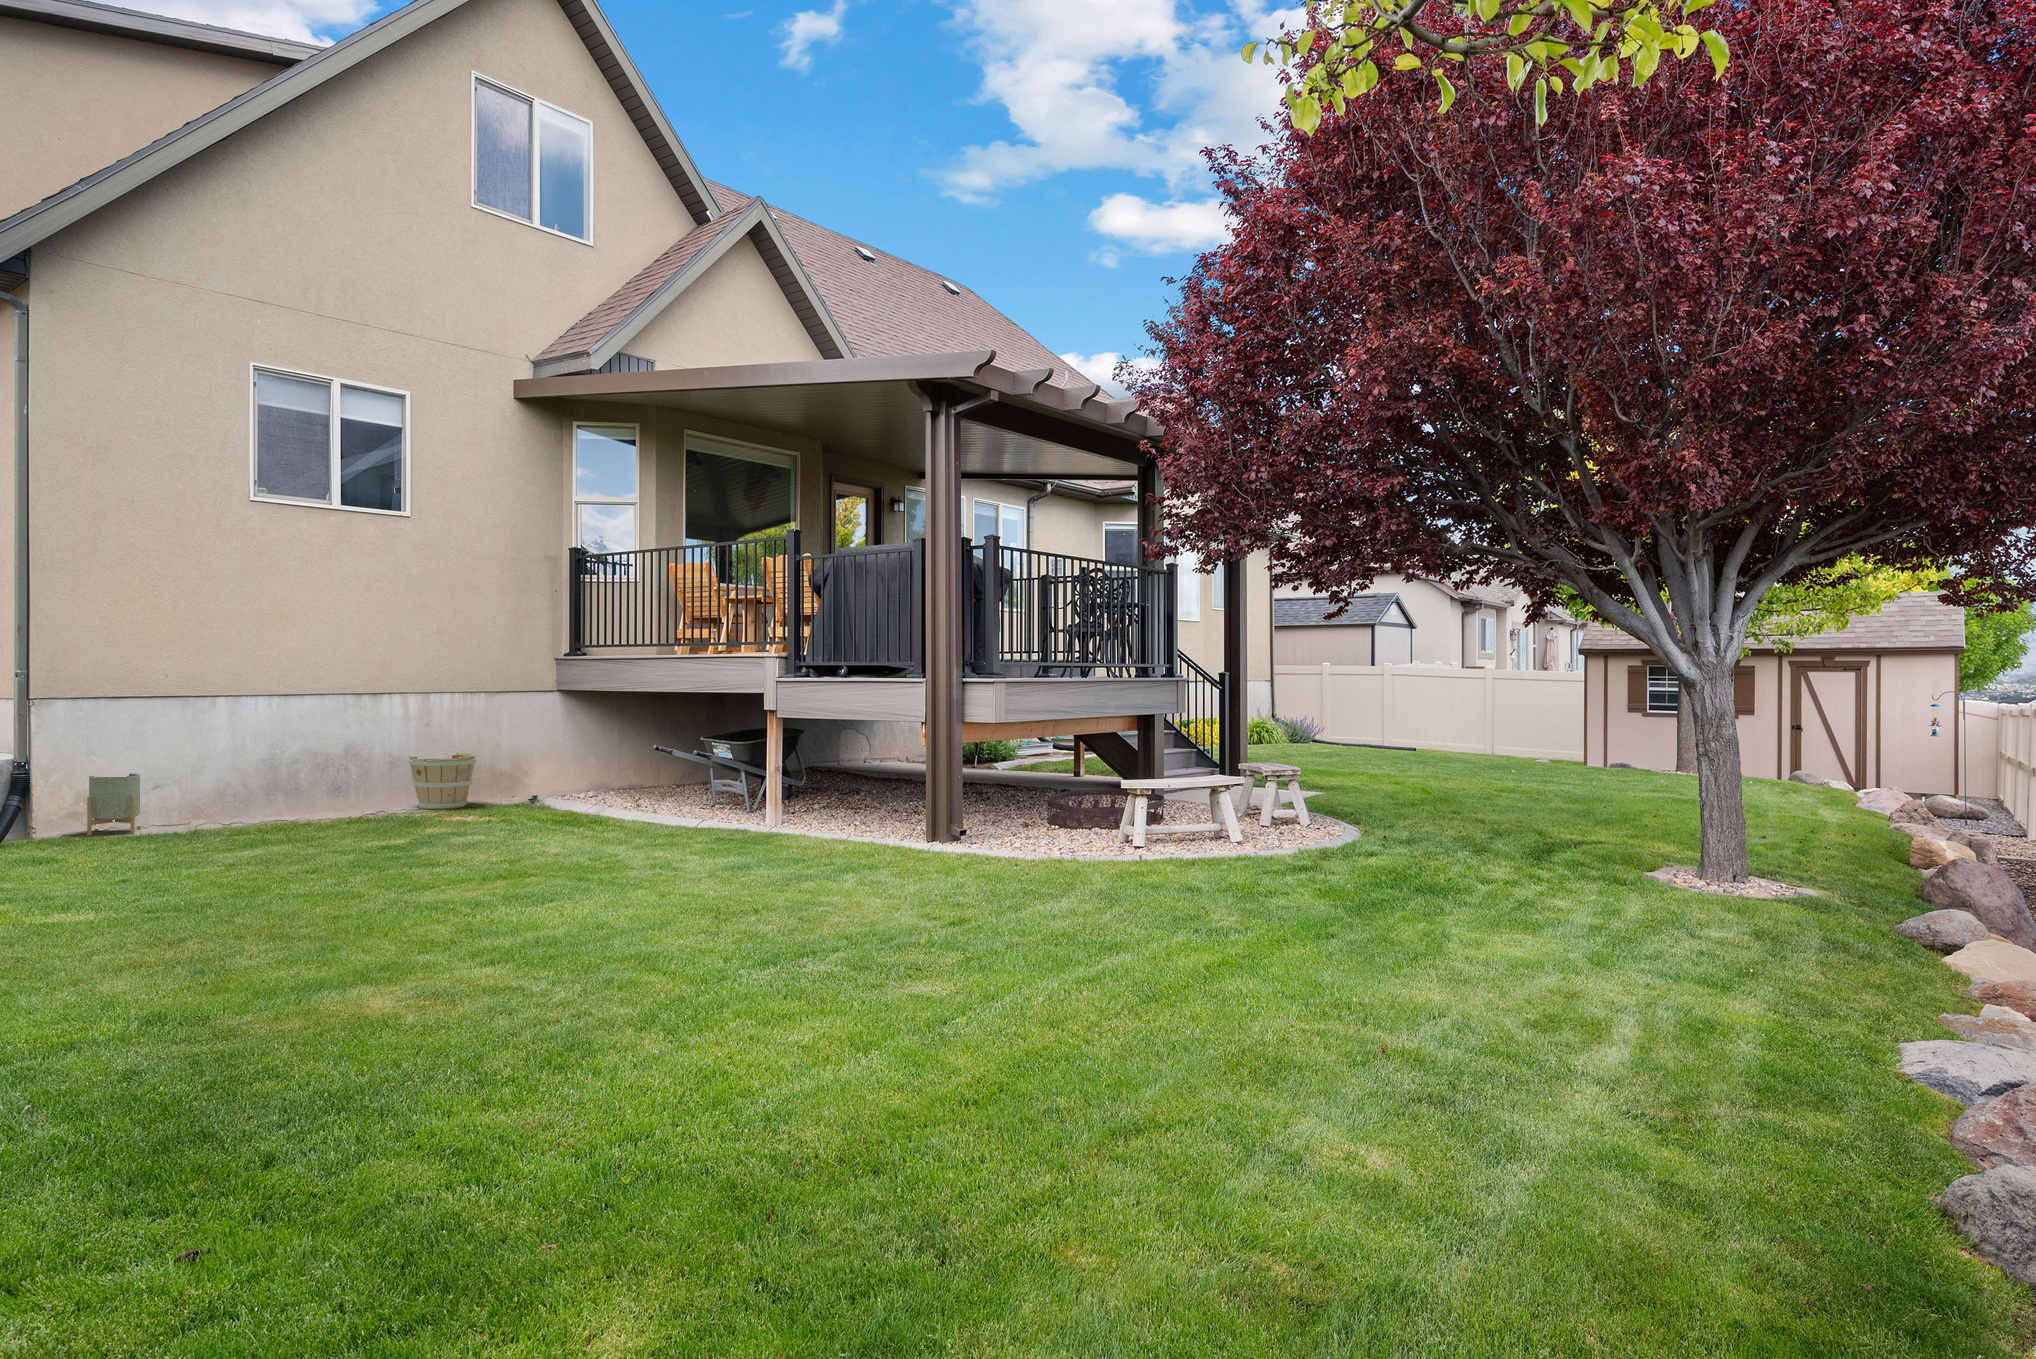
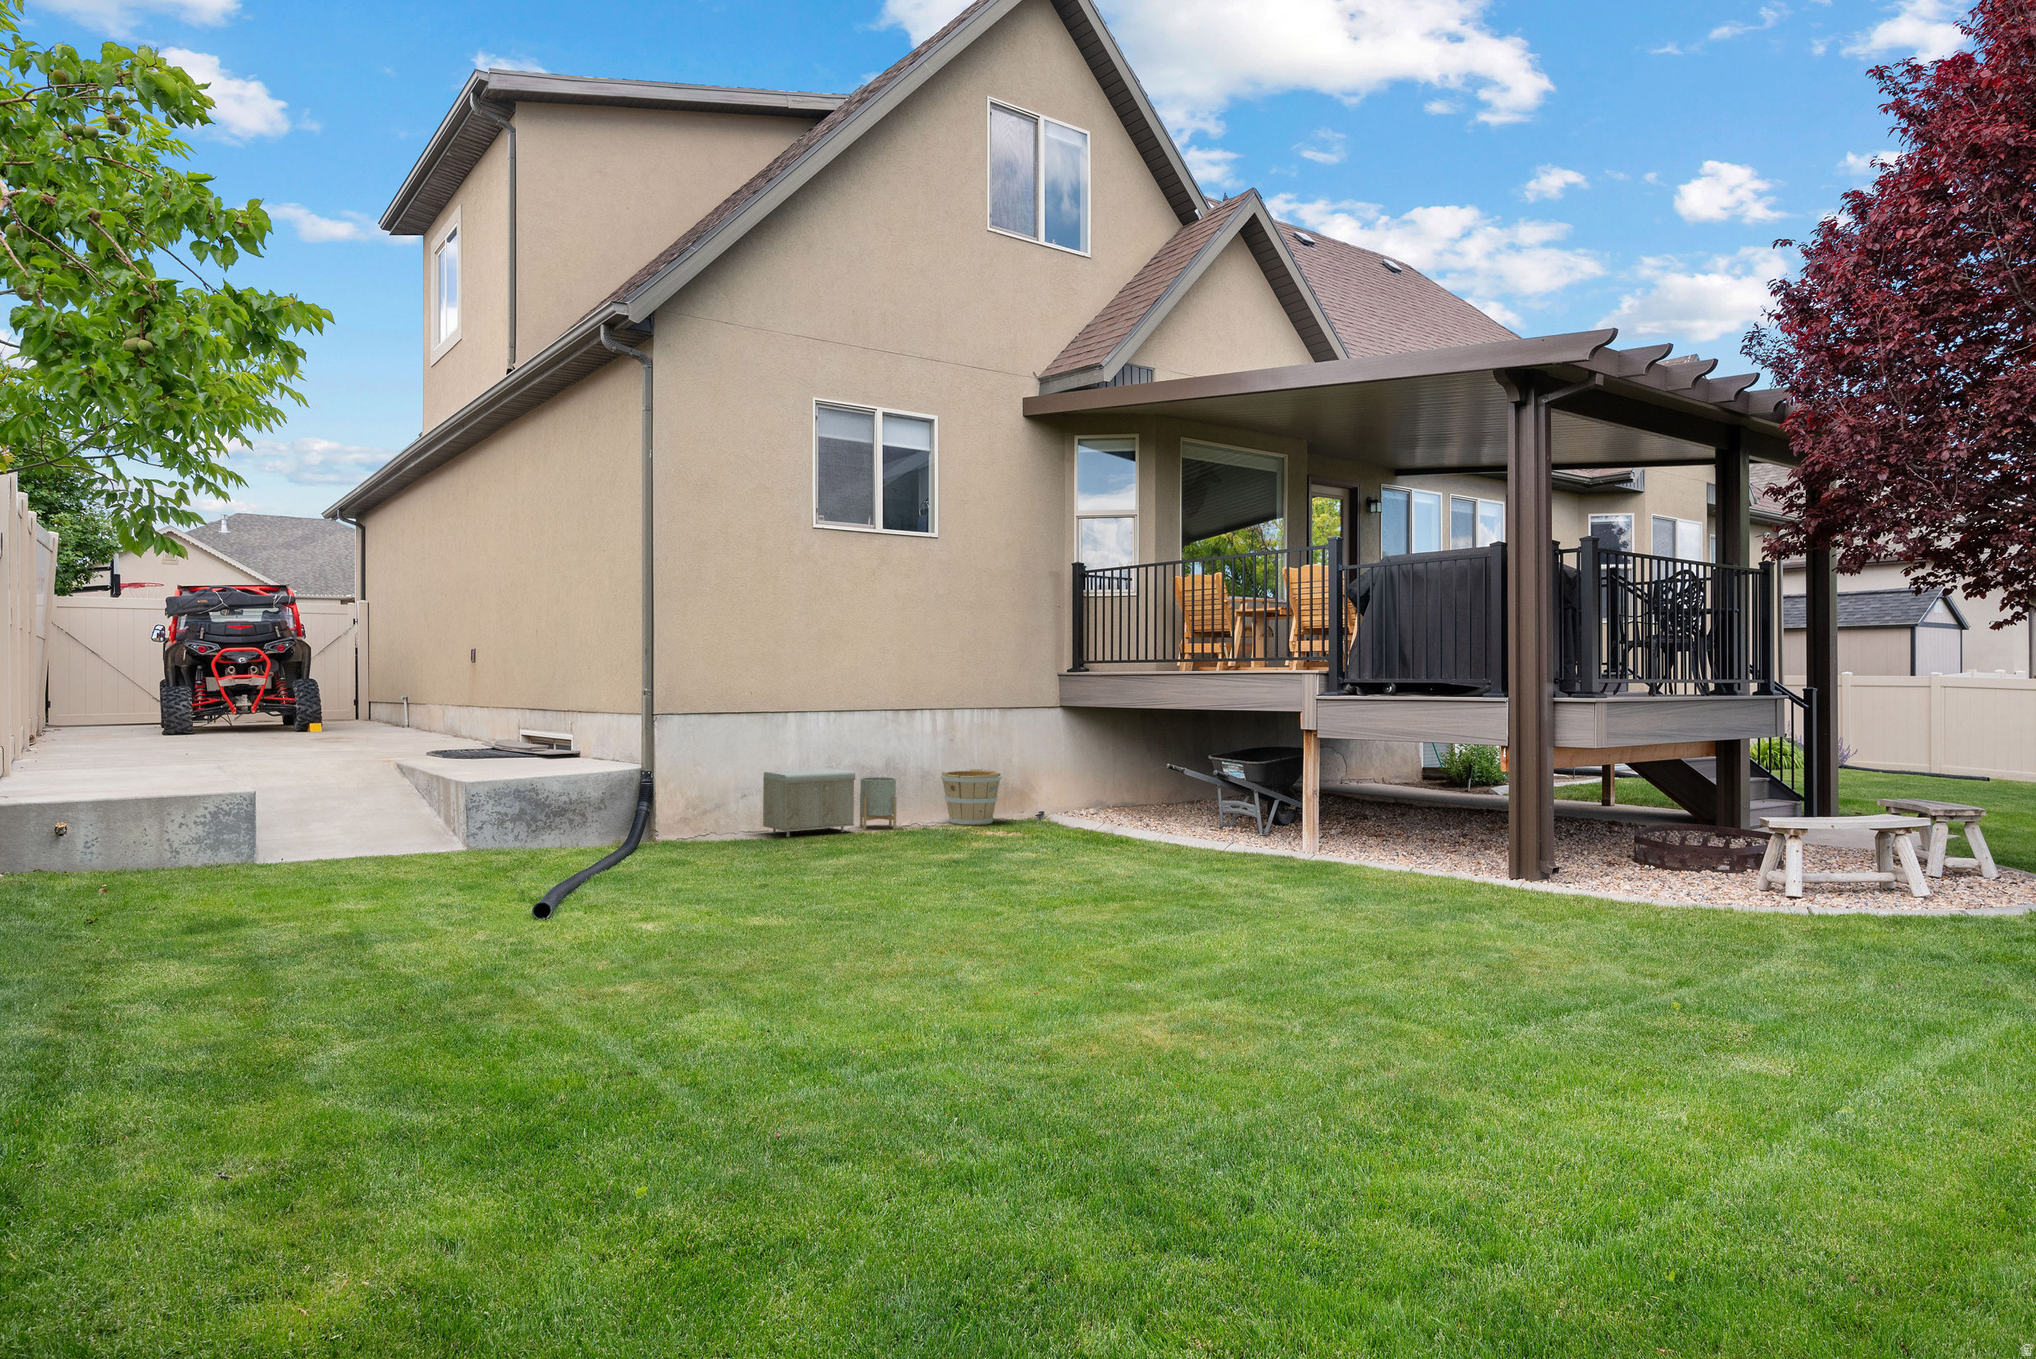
storage bench: none [183,754,296,827] -> present [763,768,855,837]
planter: present [87,773,141,836] -> present [860,777,896,830]

